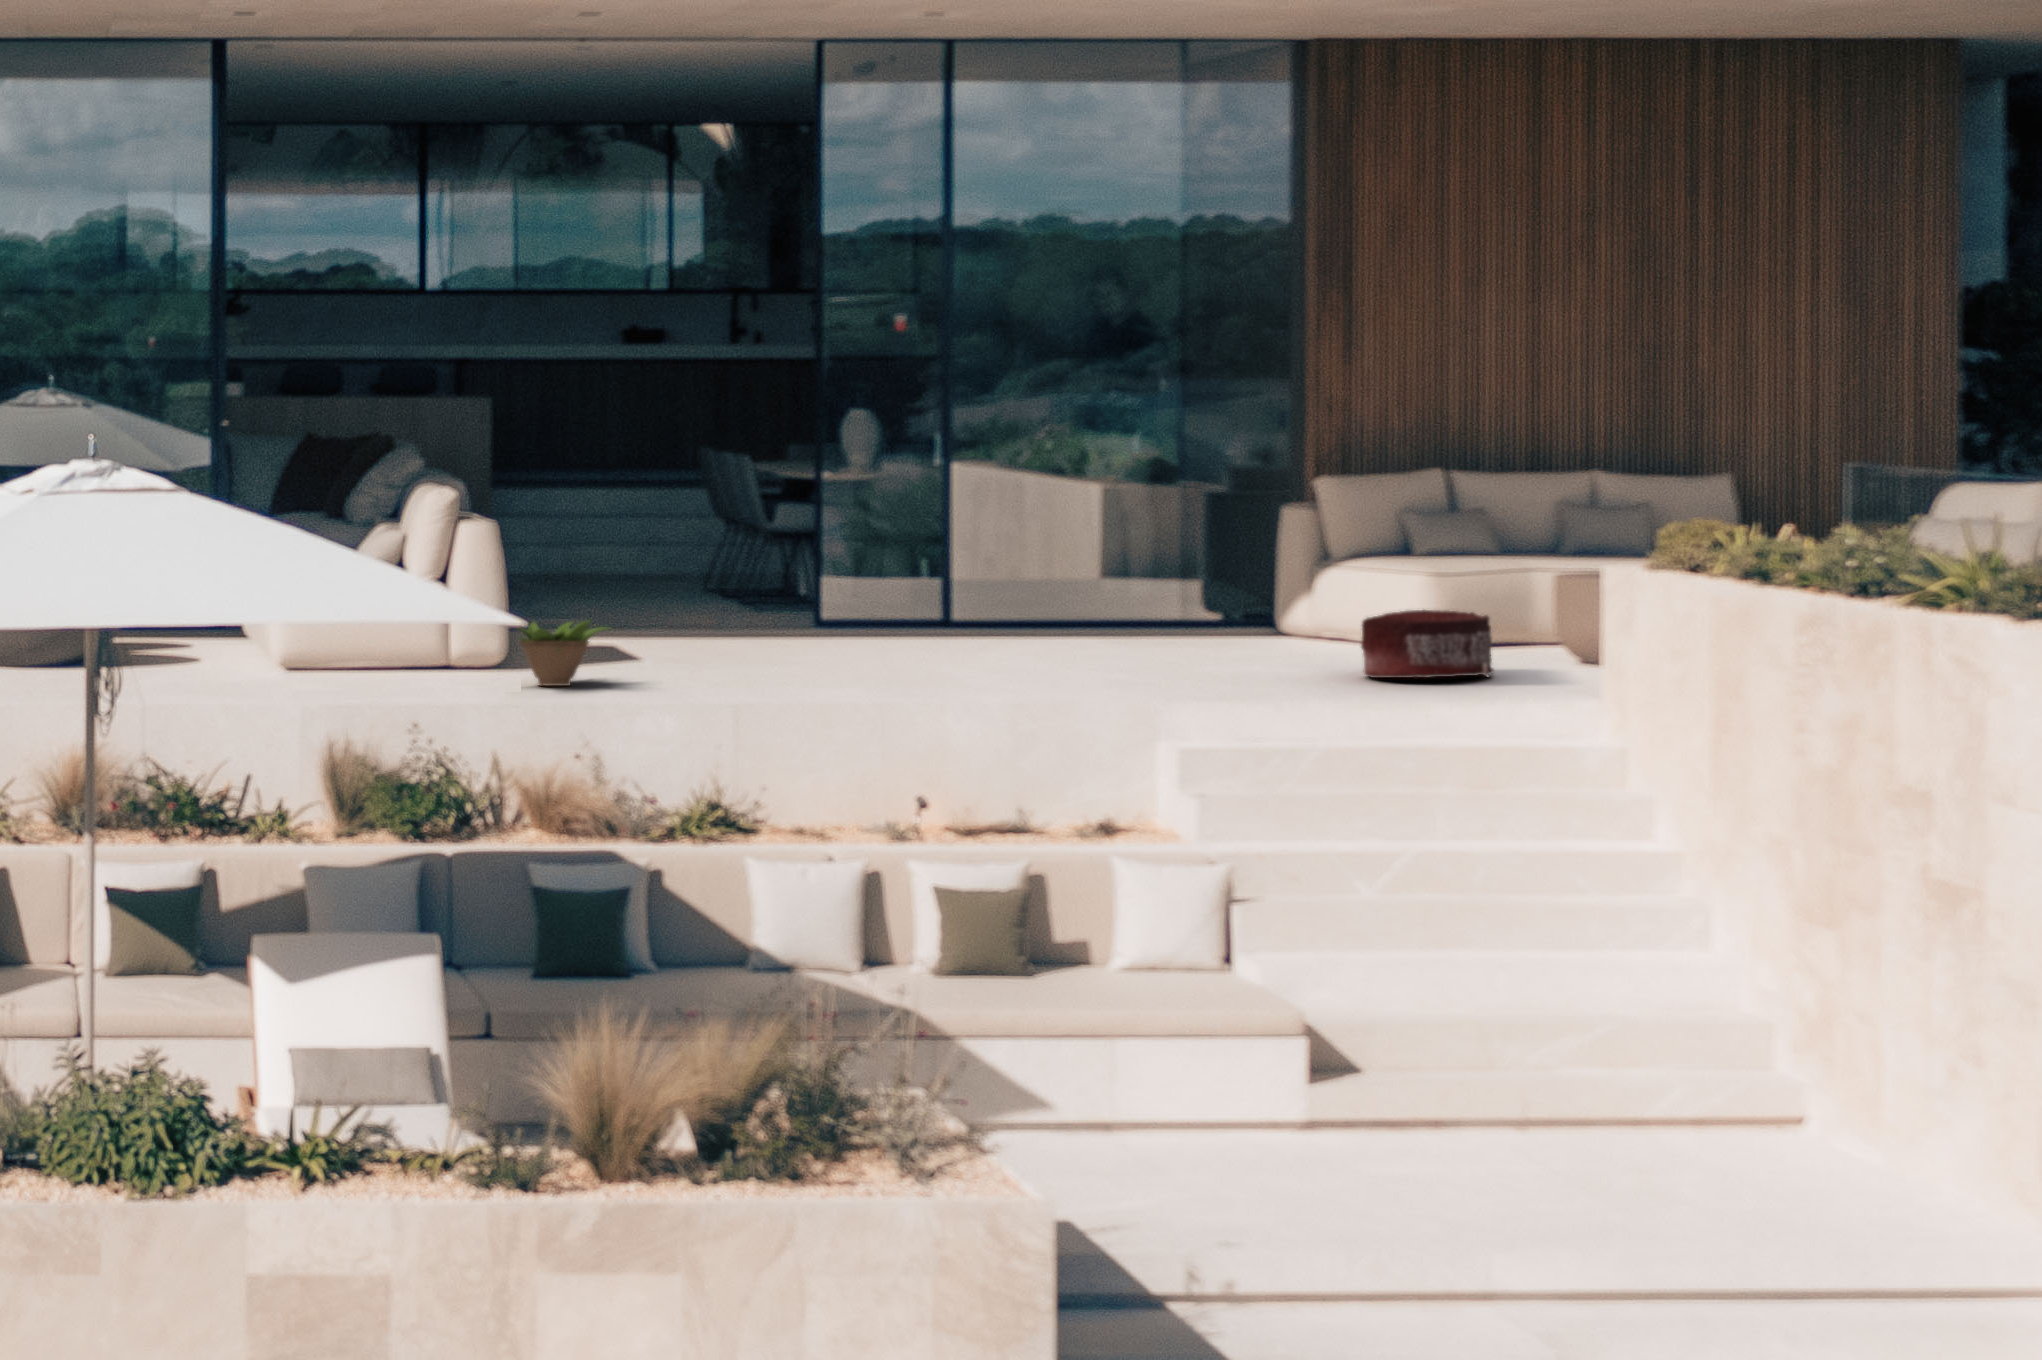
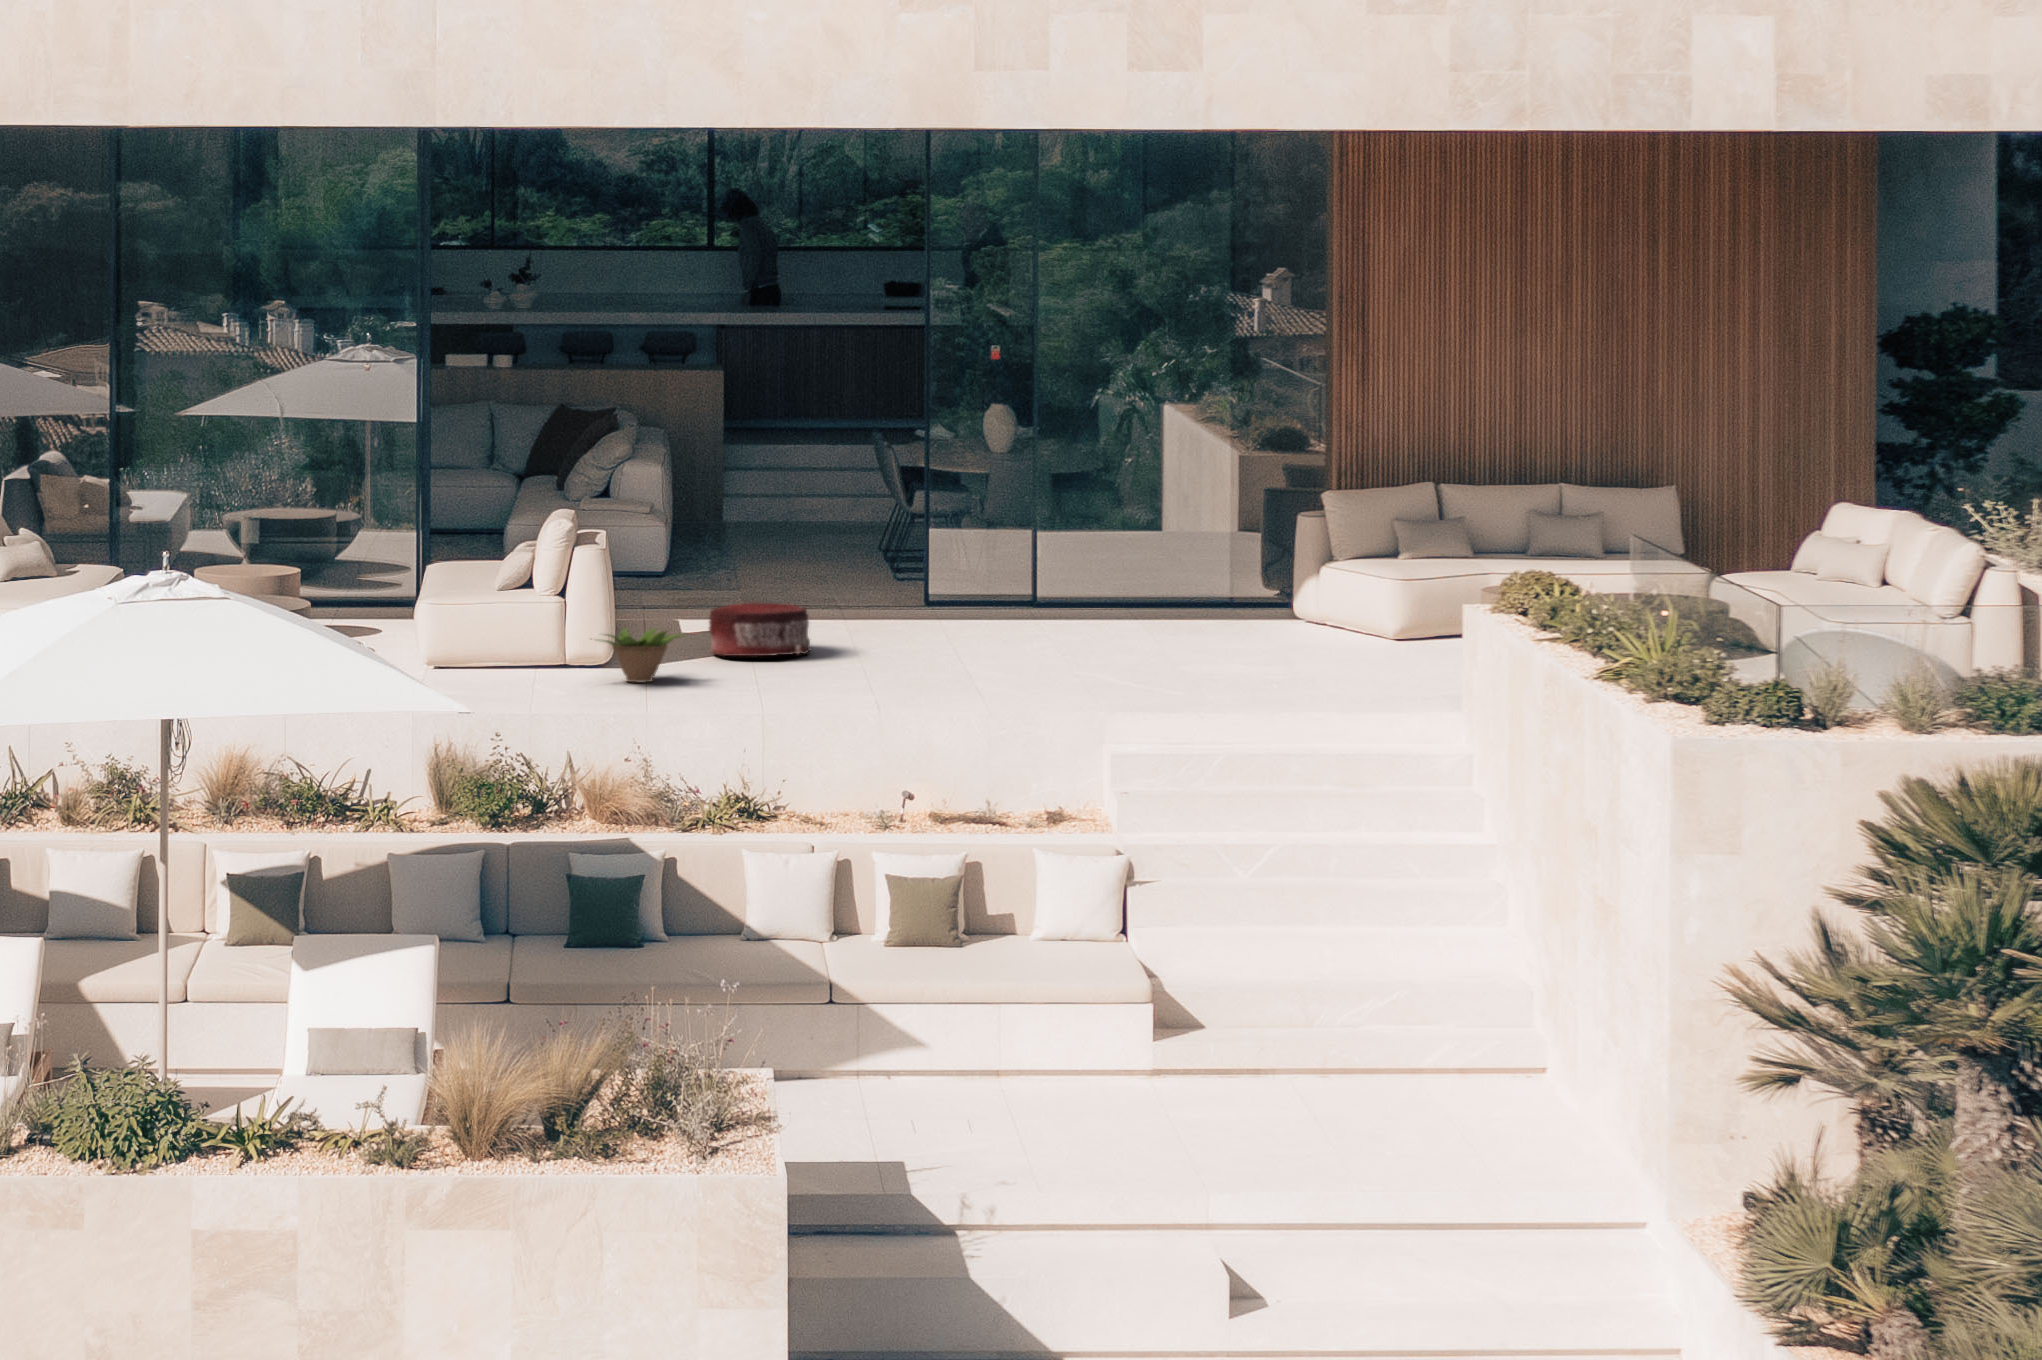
pouf: present [1361,610,1493,678] -> present [709,602,811,656]

